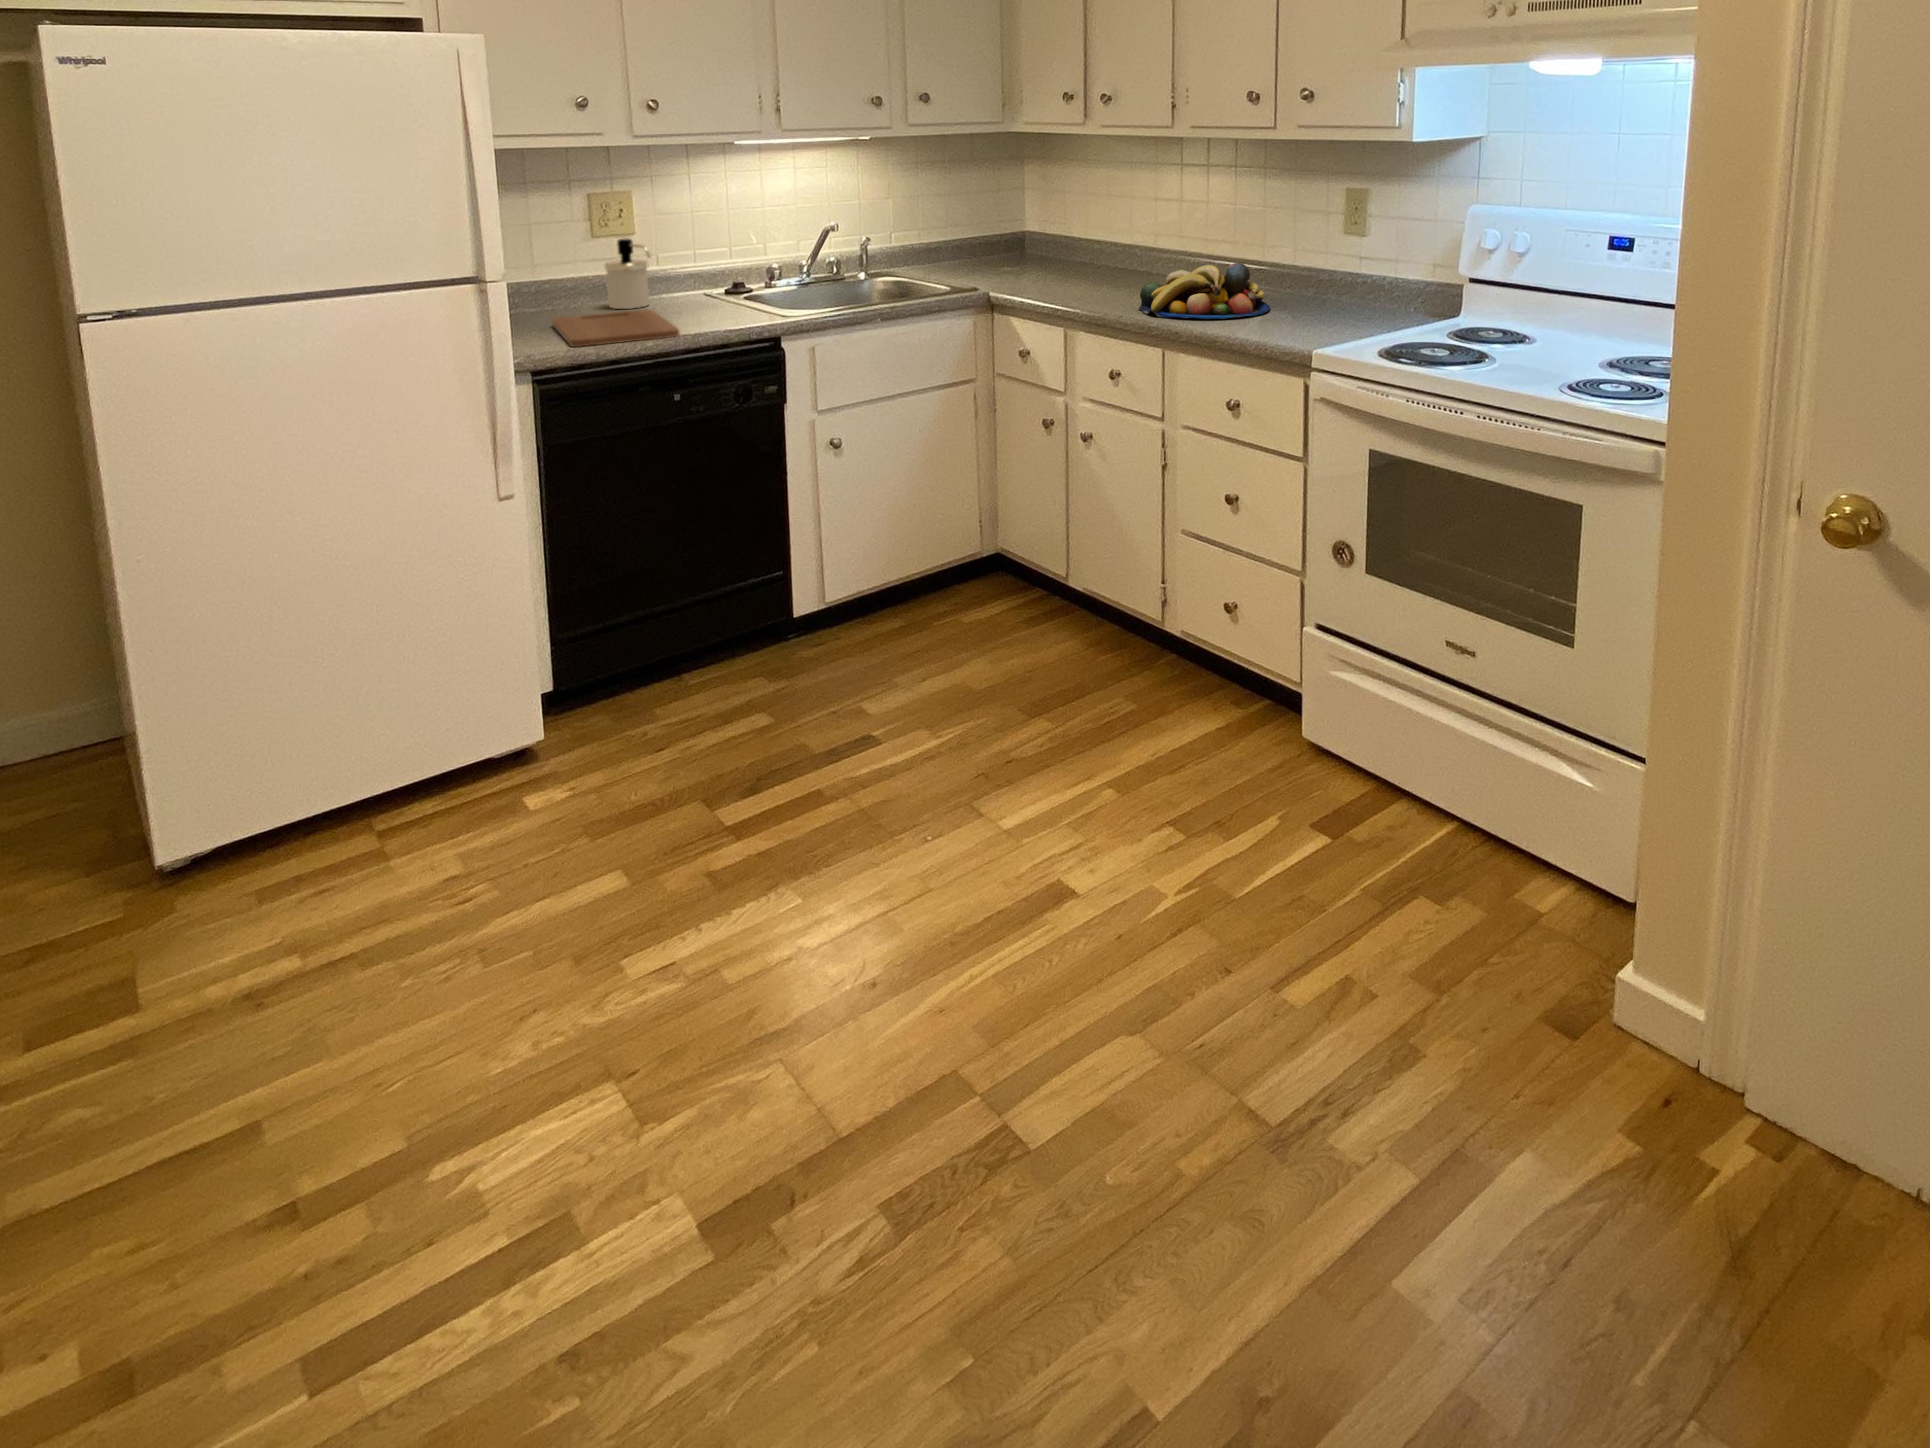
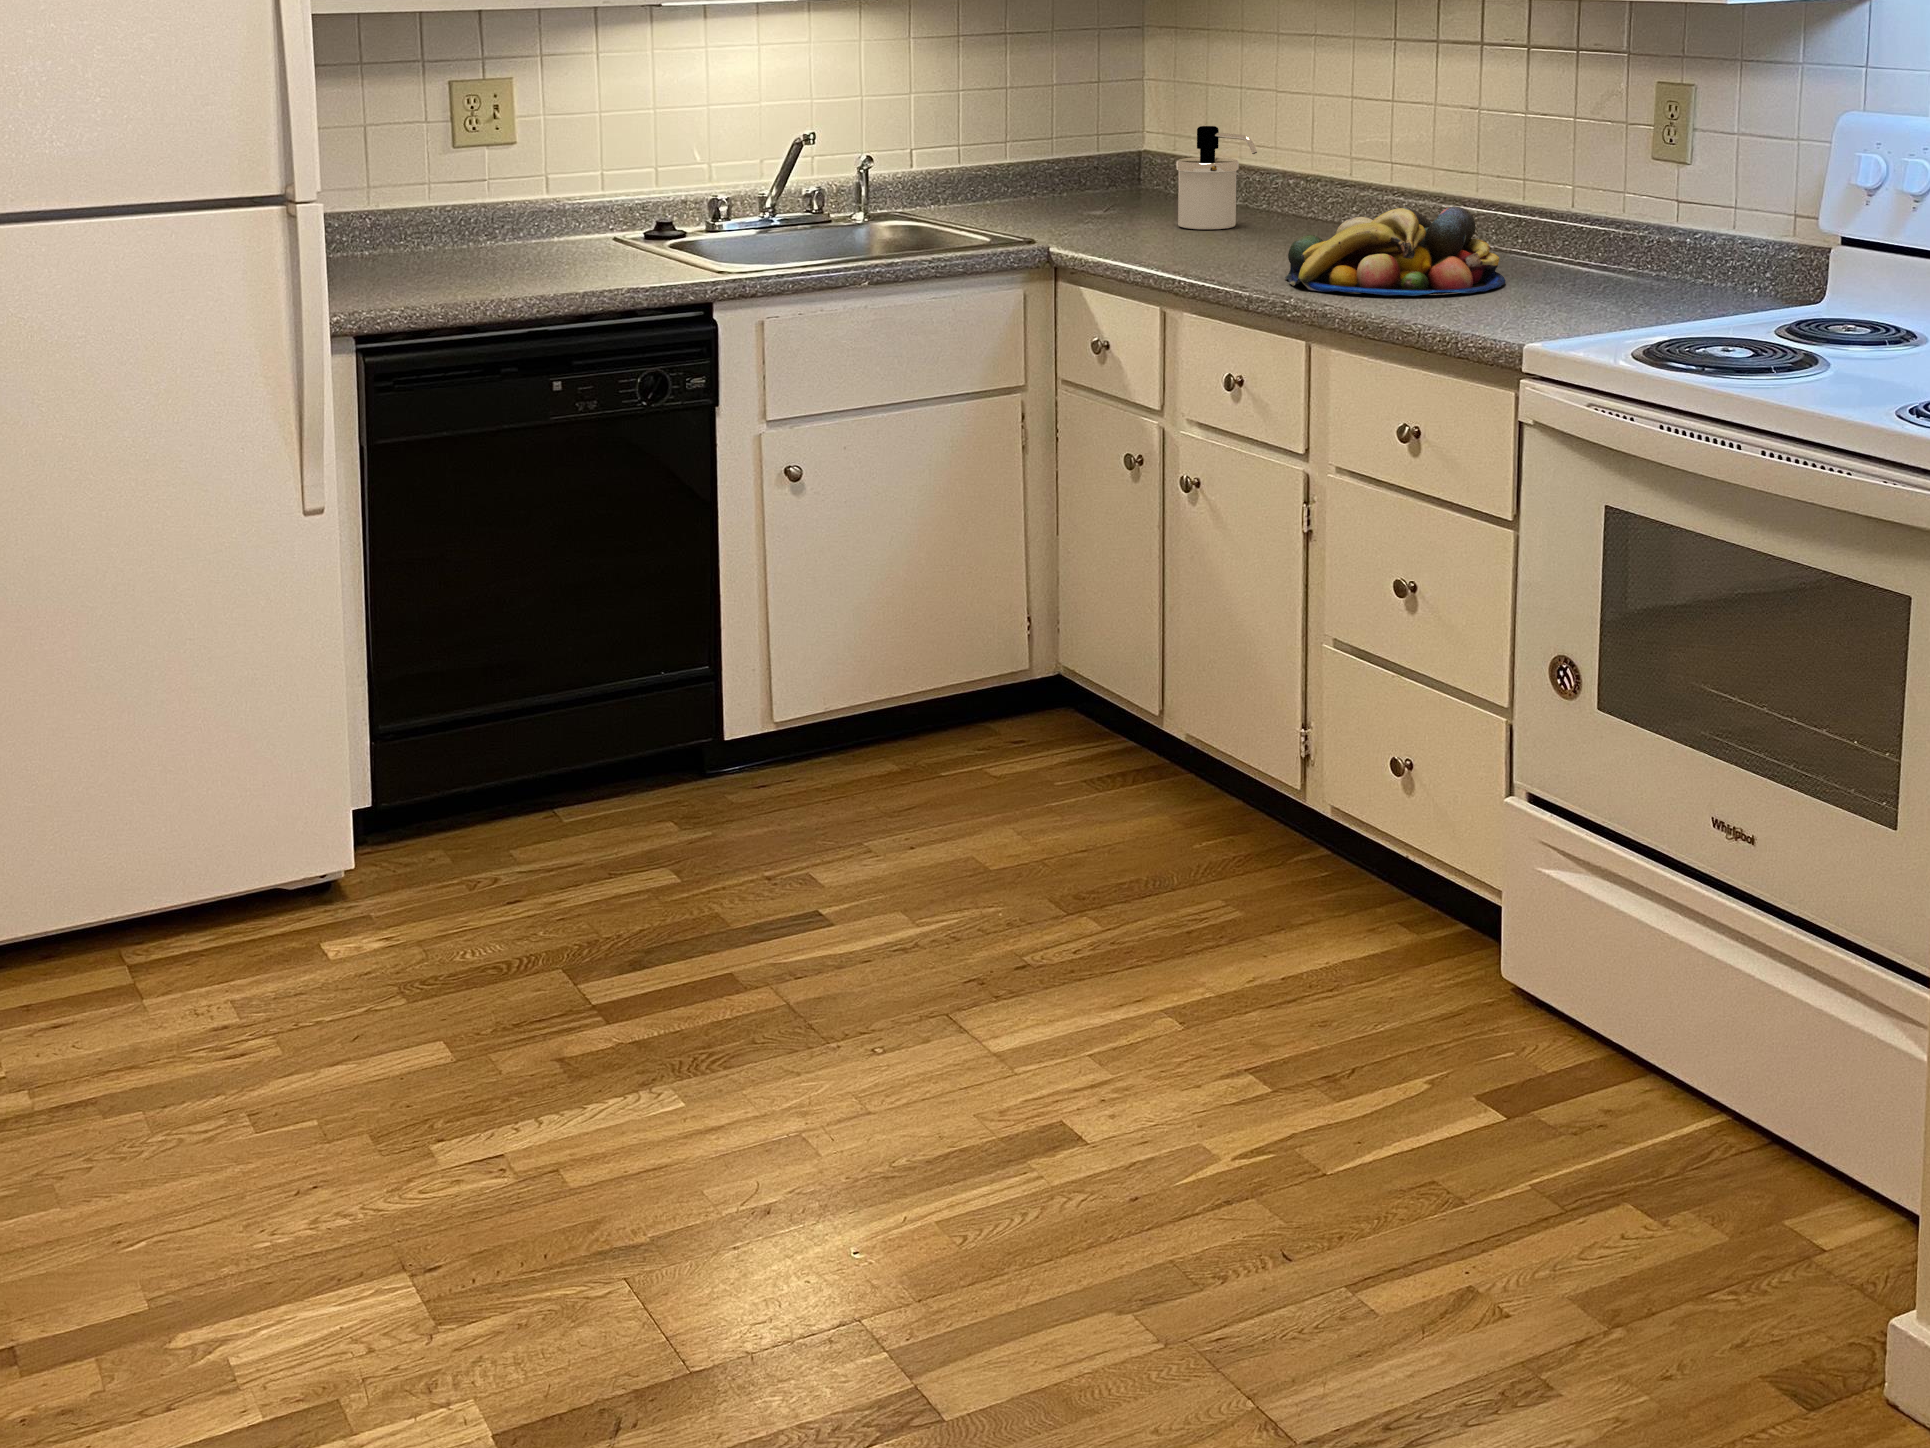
soap dispenser: present [605,239,650,309] -> present [1176,126,1257,229]
cutting board: present [552,310,679,347] -> none [388,257,566,304]

